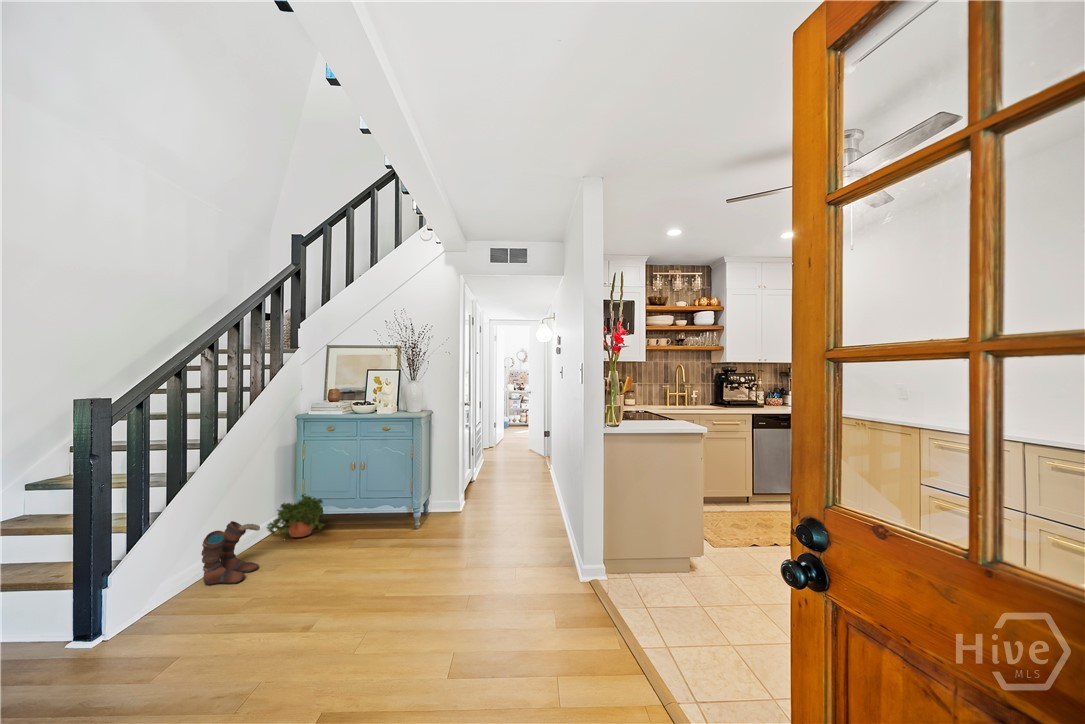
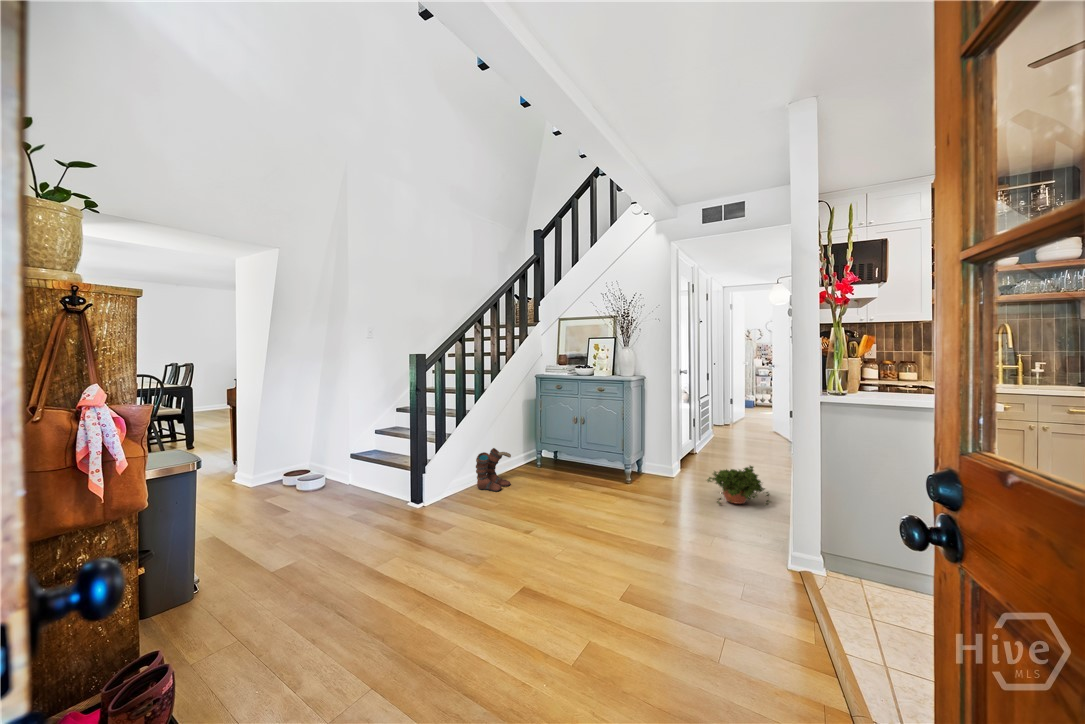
potted plant: present [267,494,324,537] -> present [707,466,770,505]

